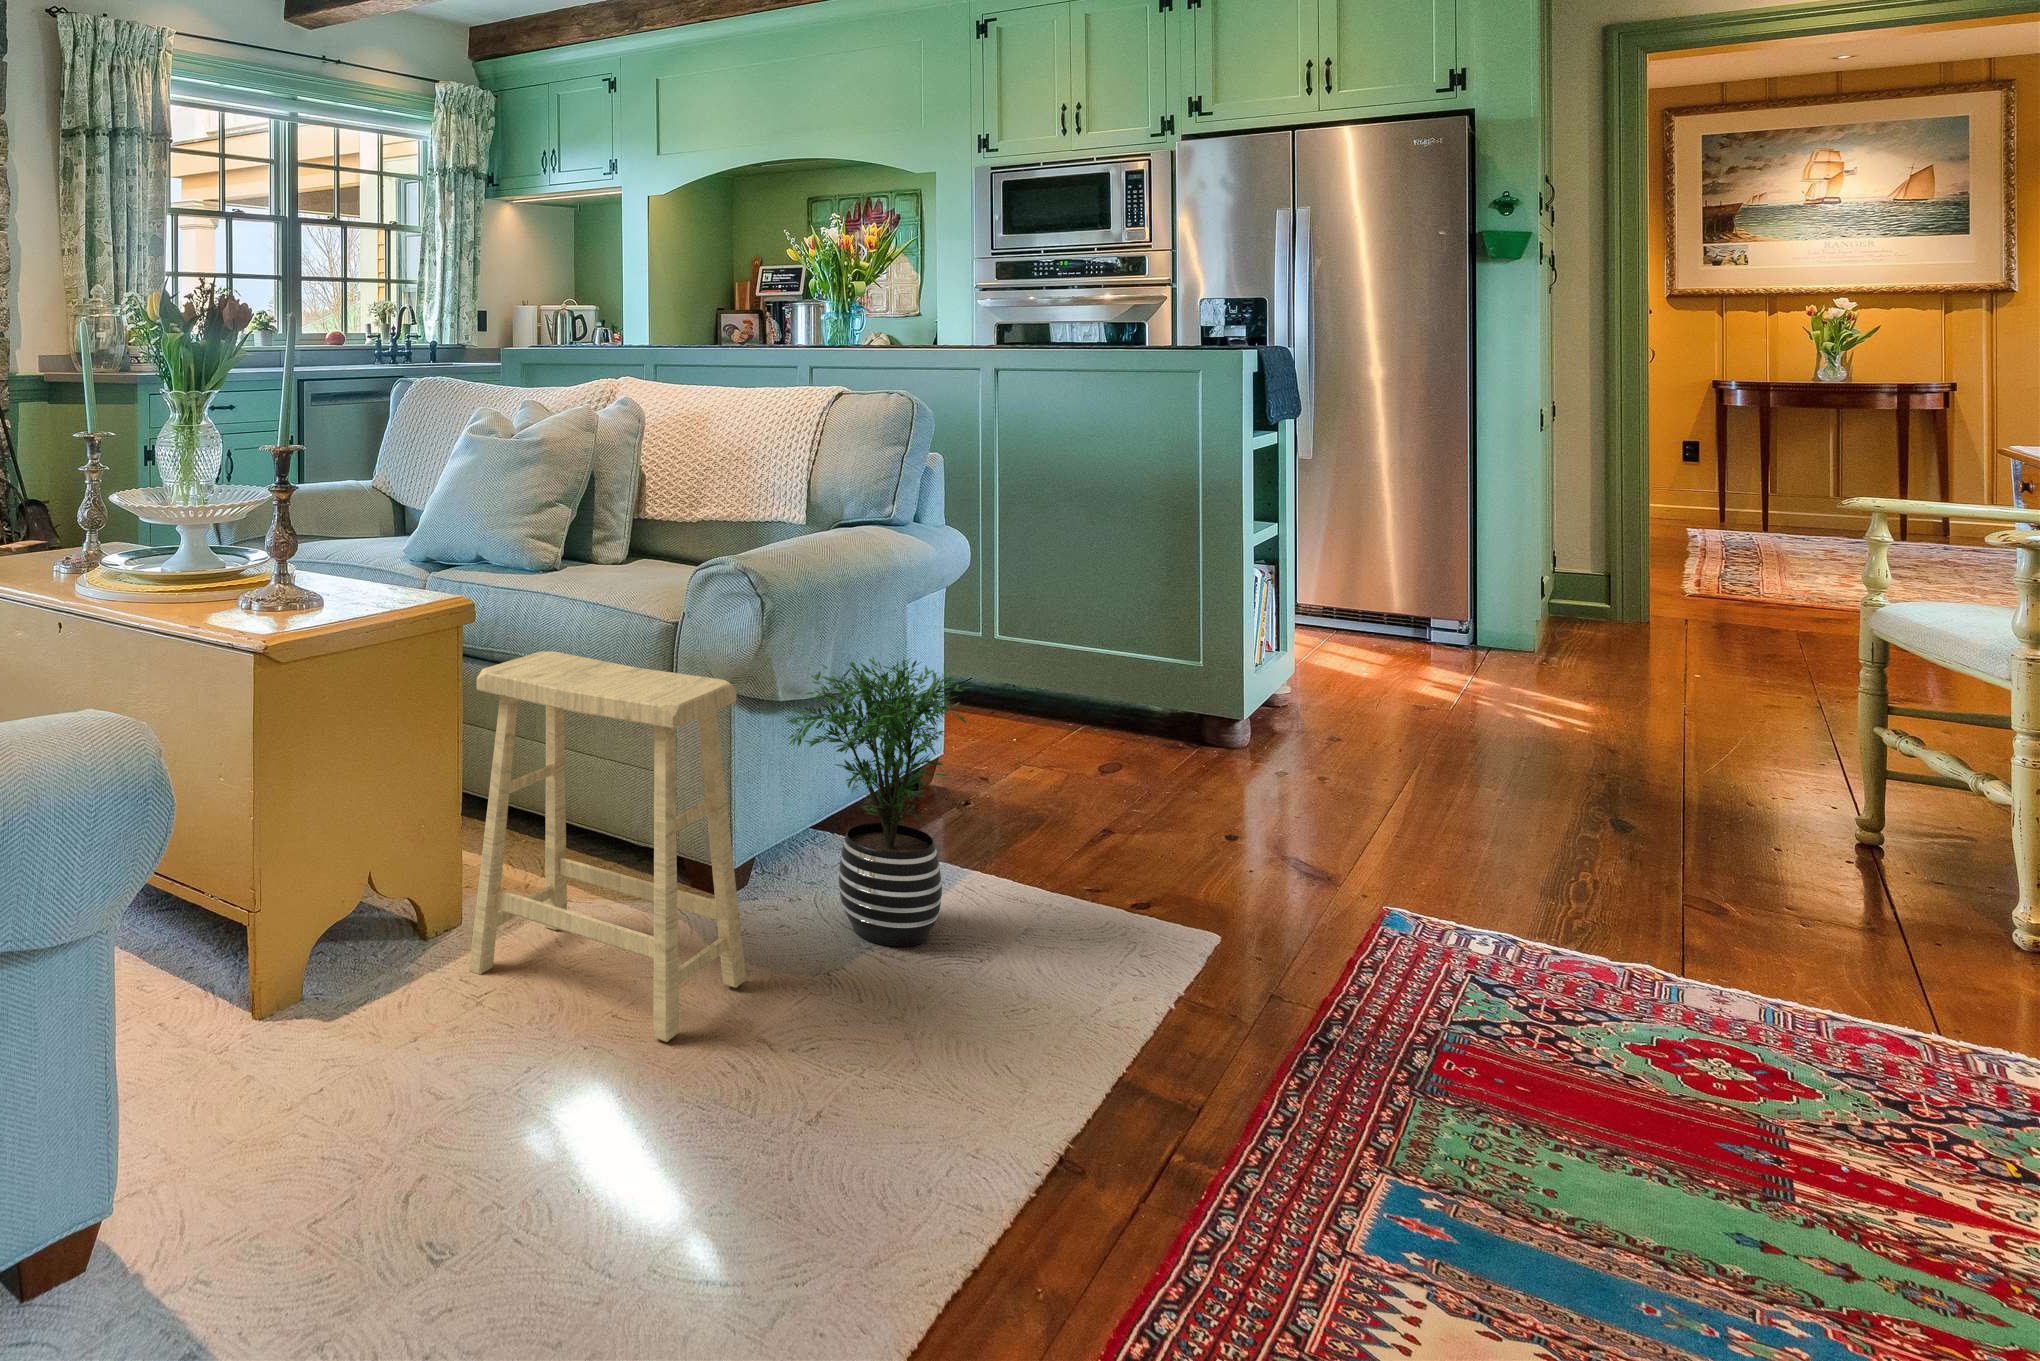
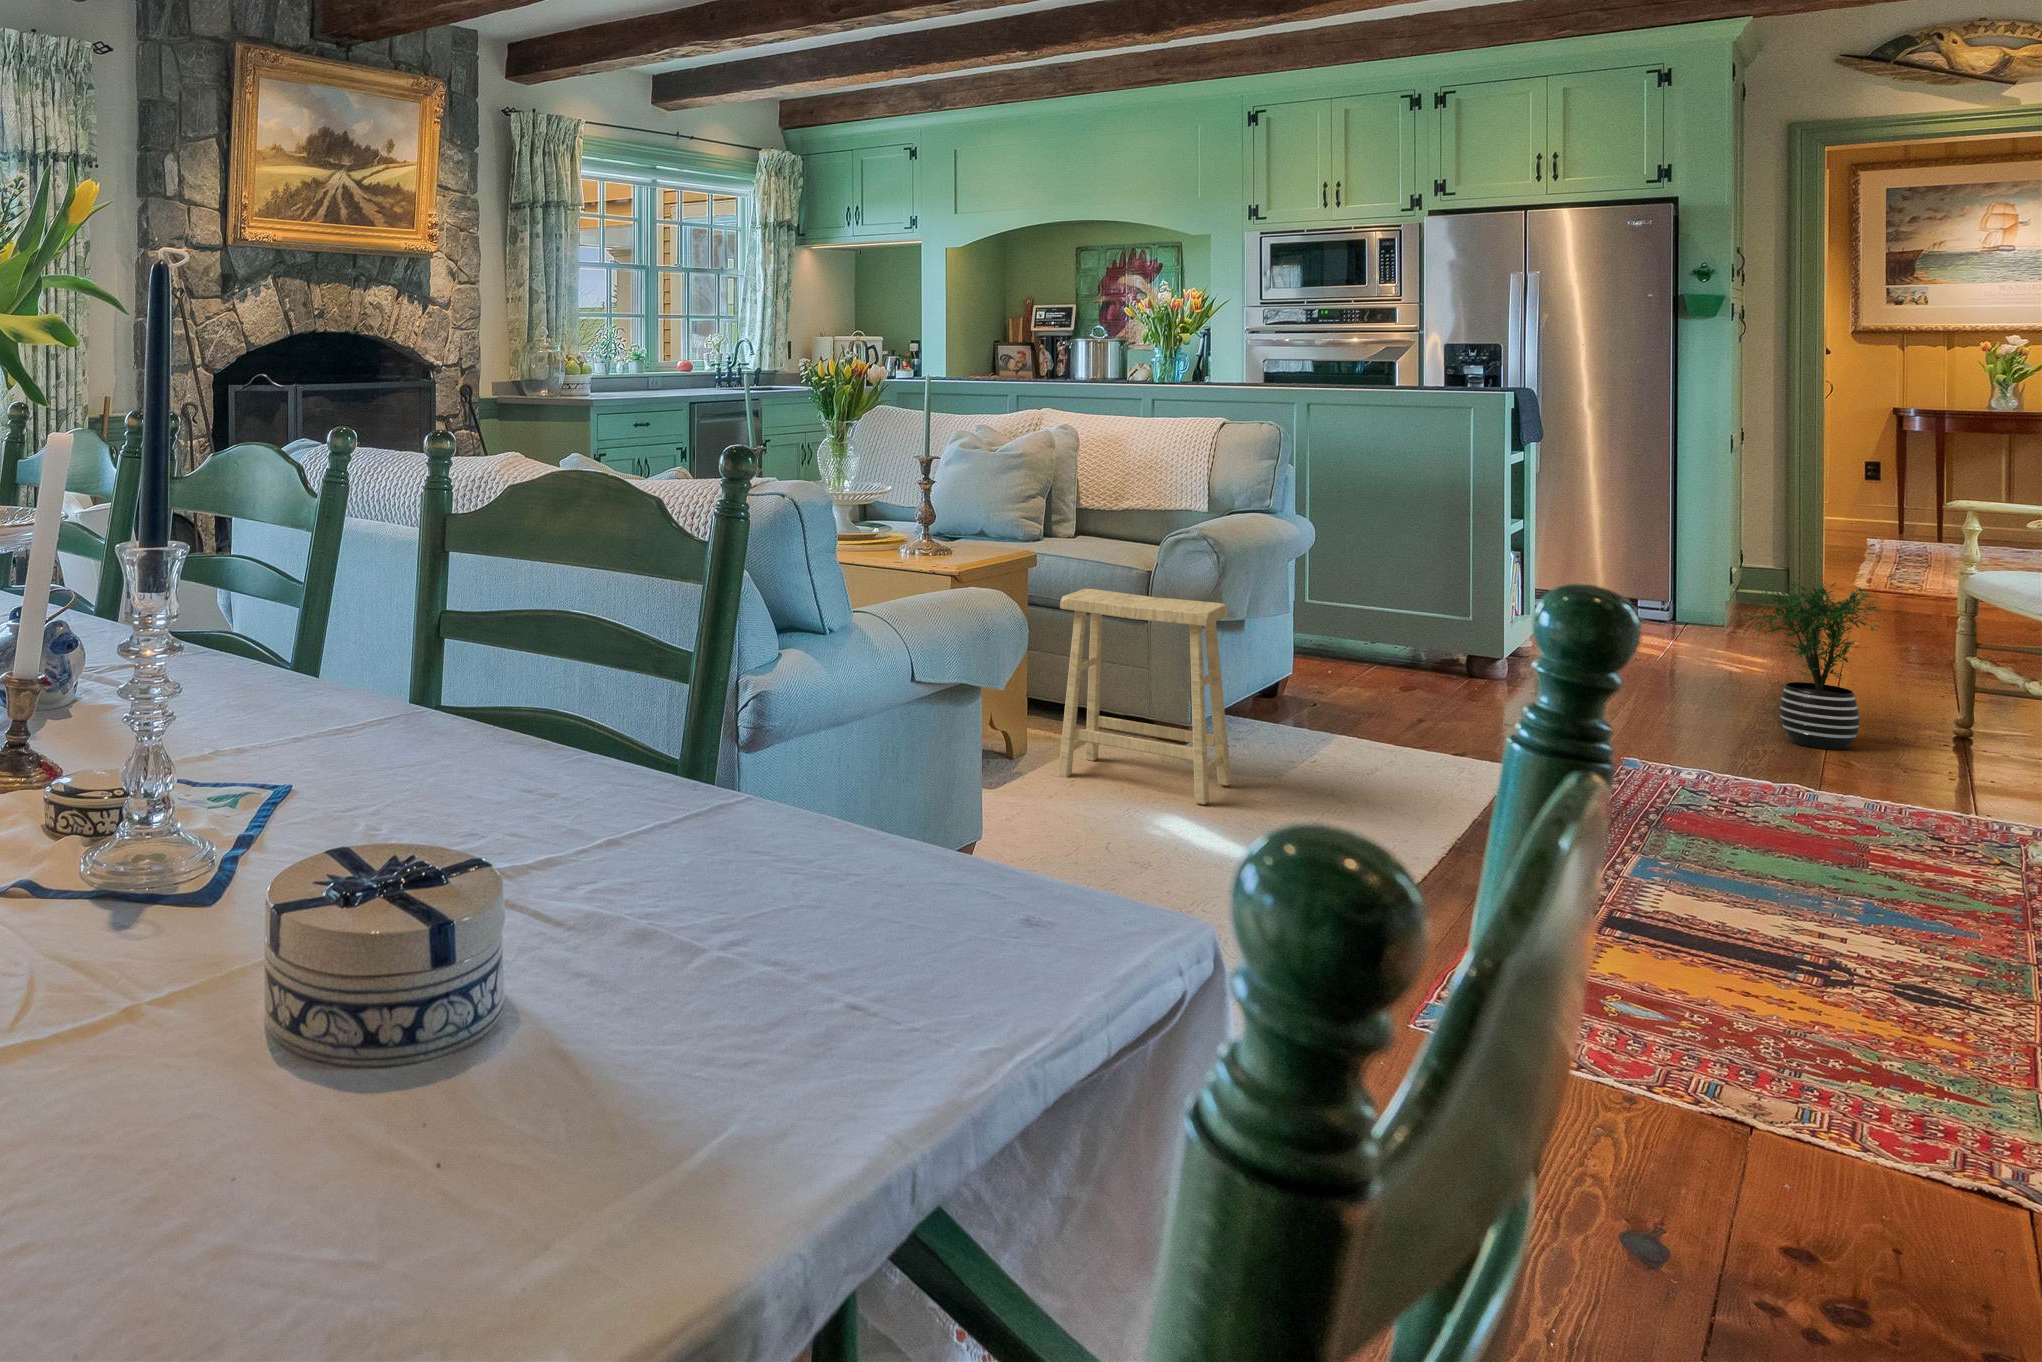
potted plant: present [785,658,979,946] -> present [1747,582,1880,750]

